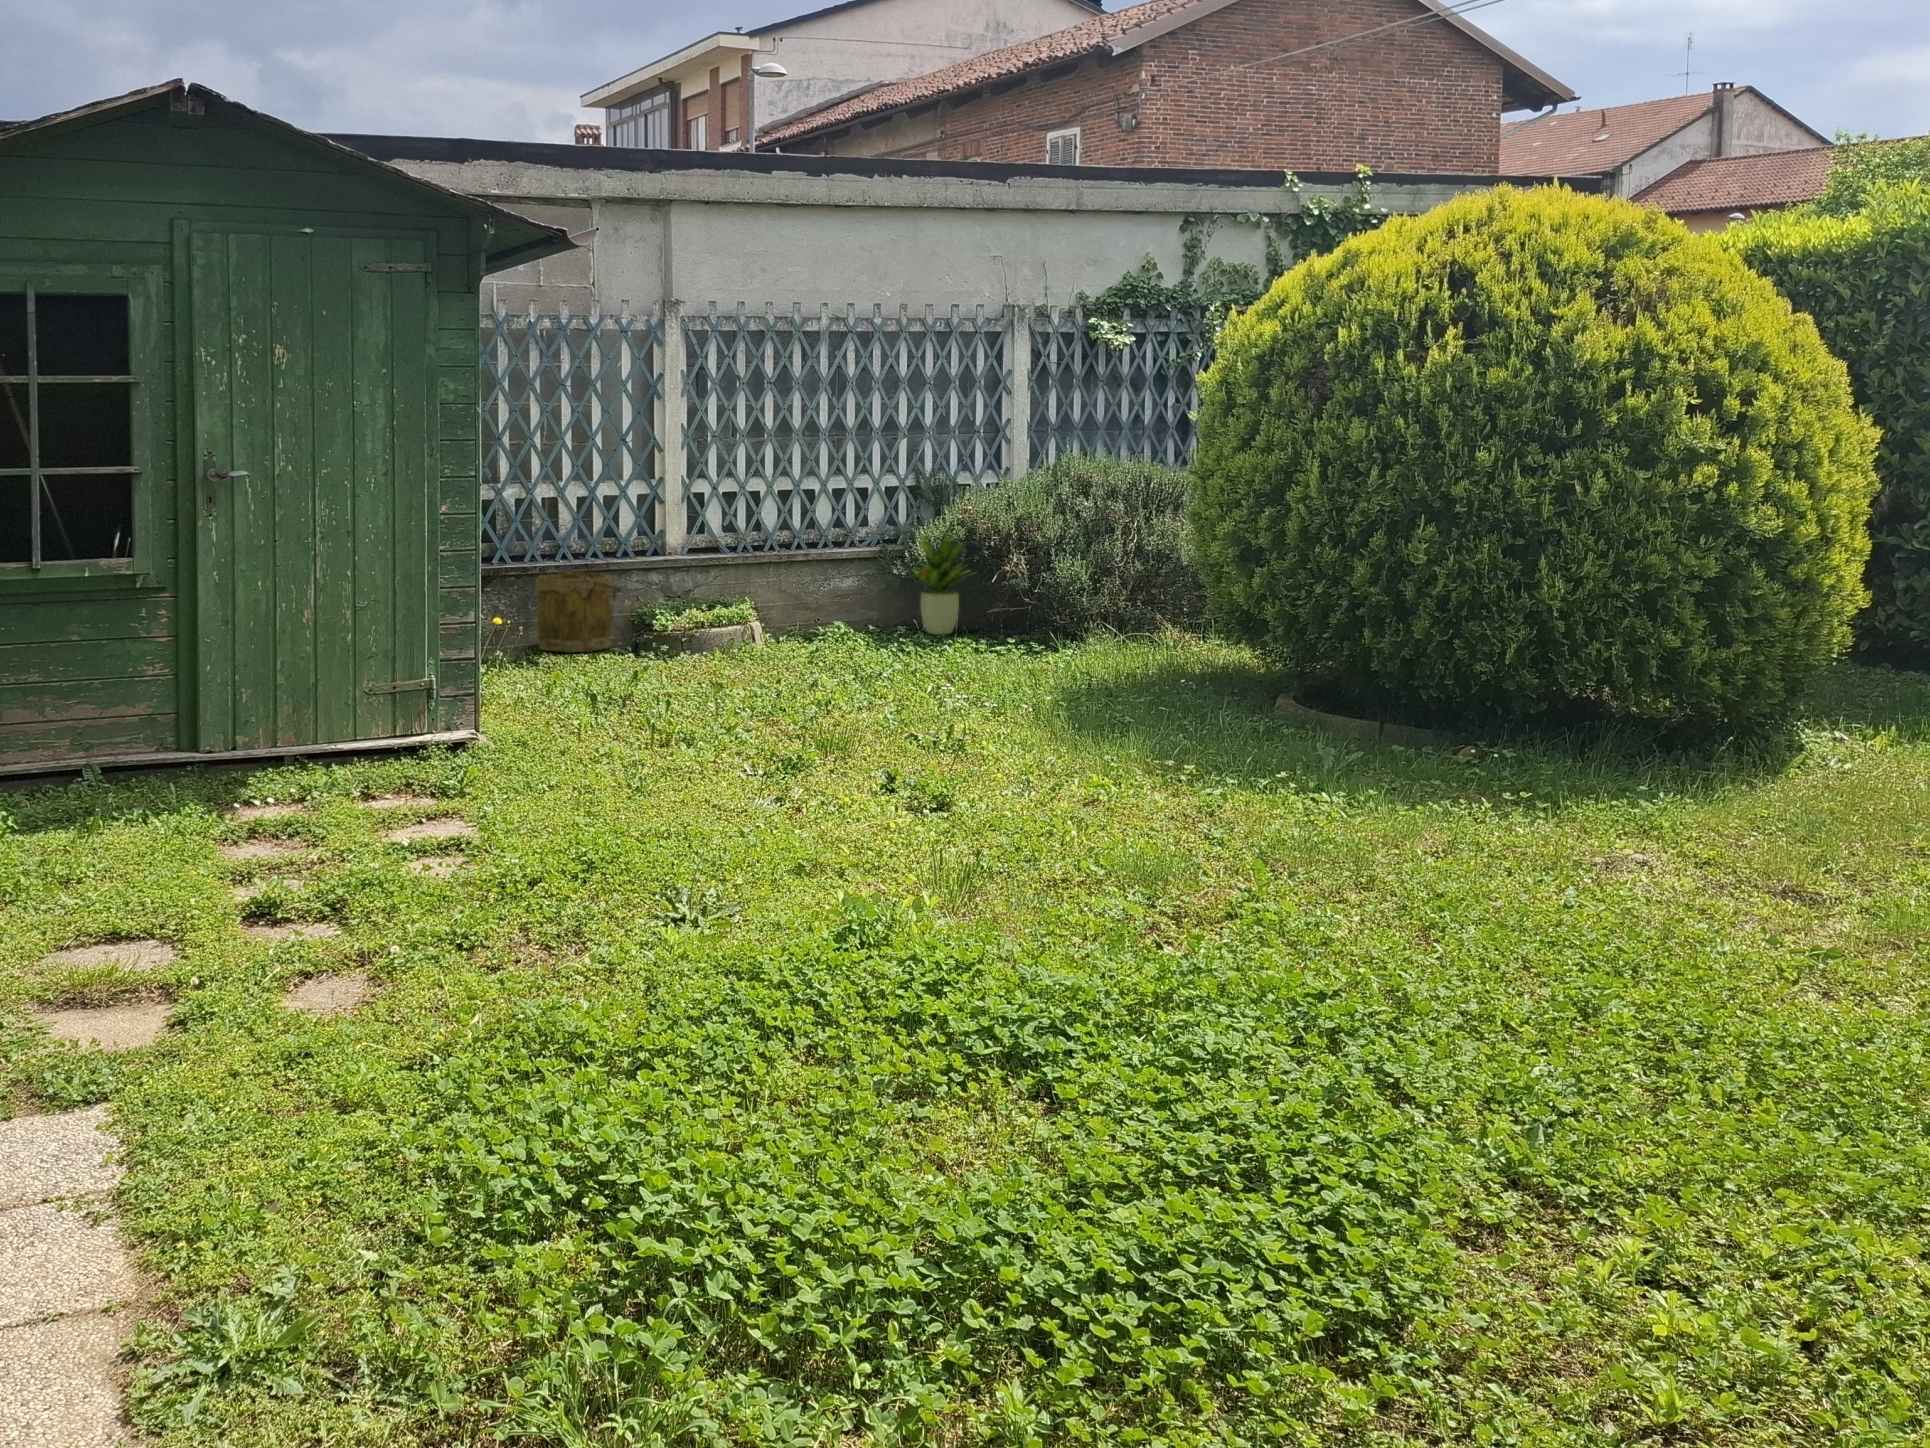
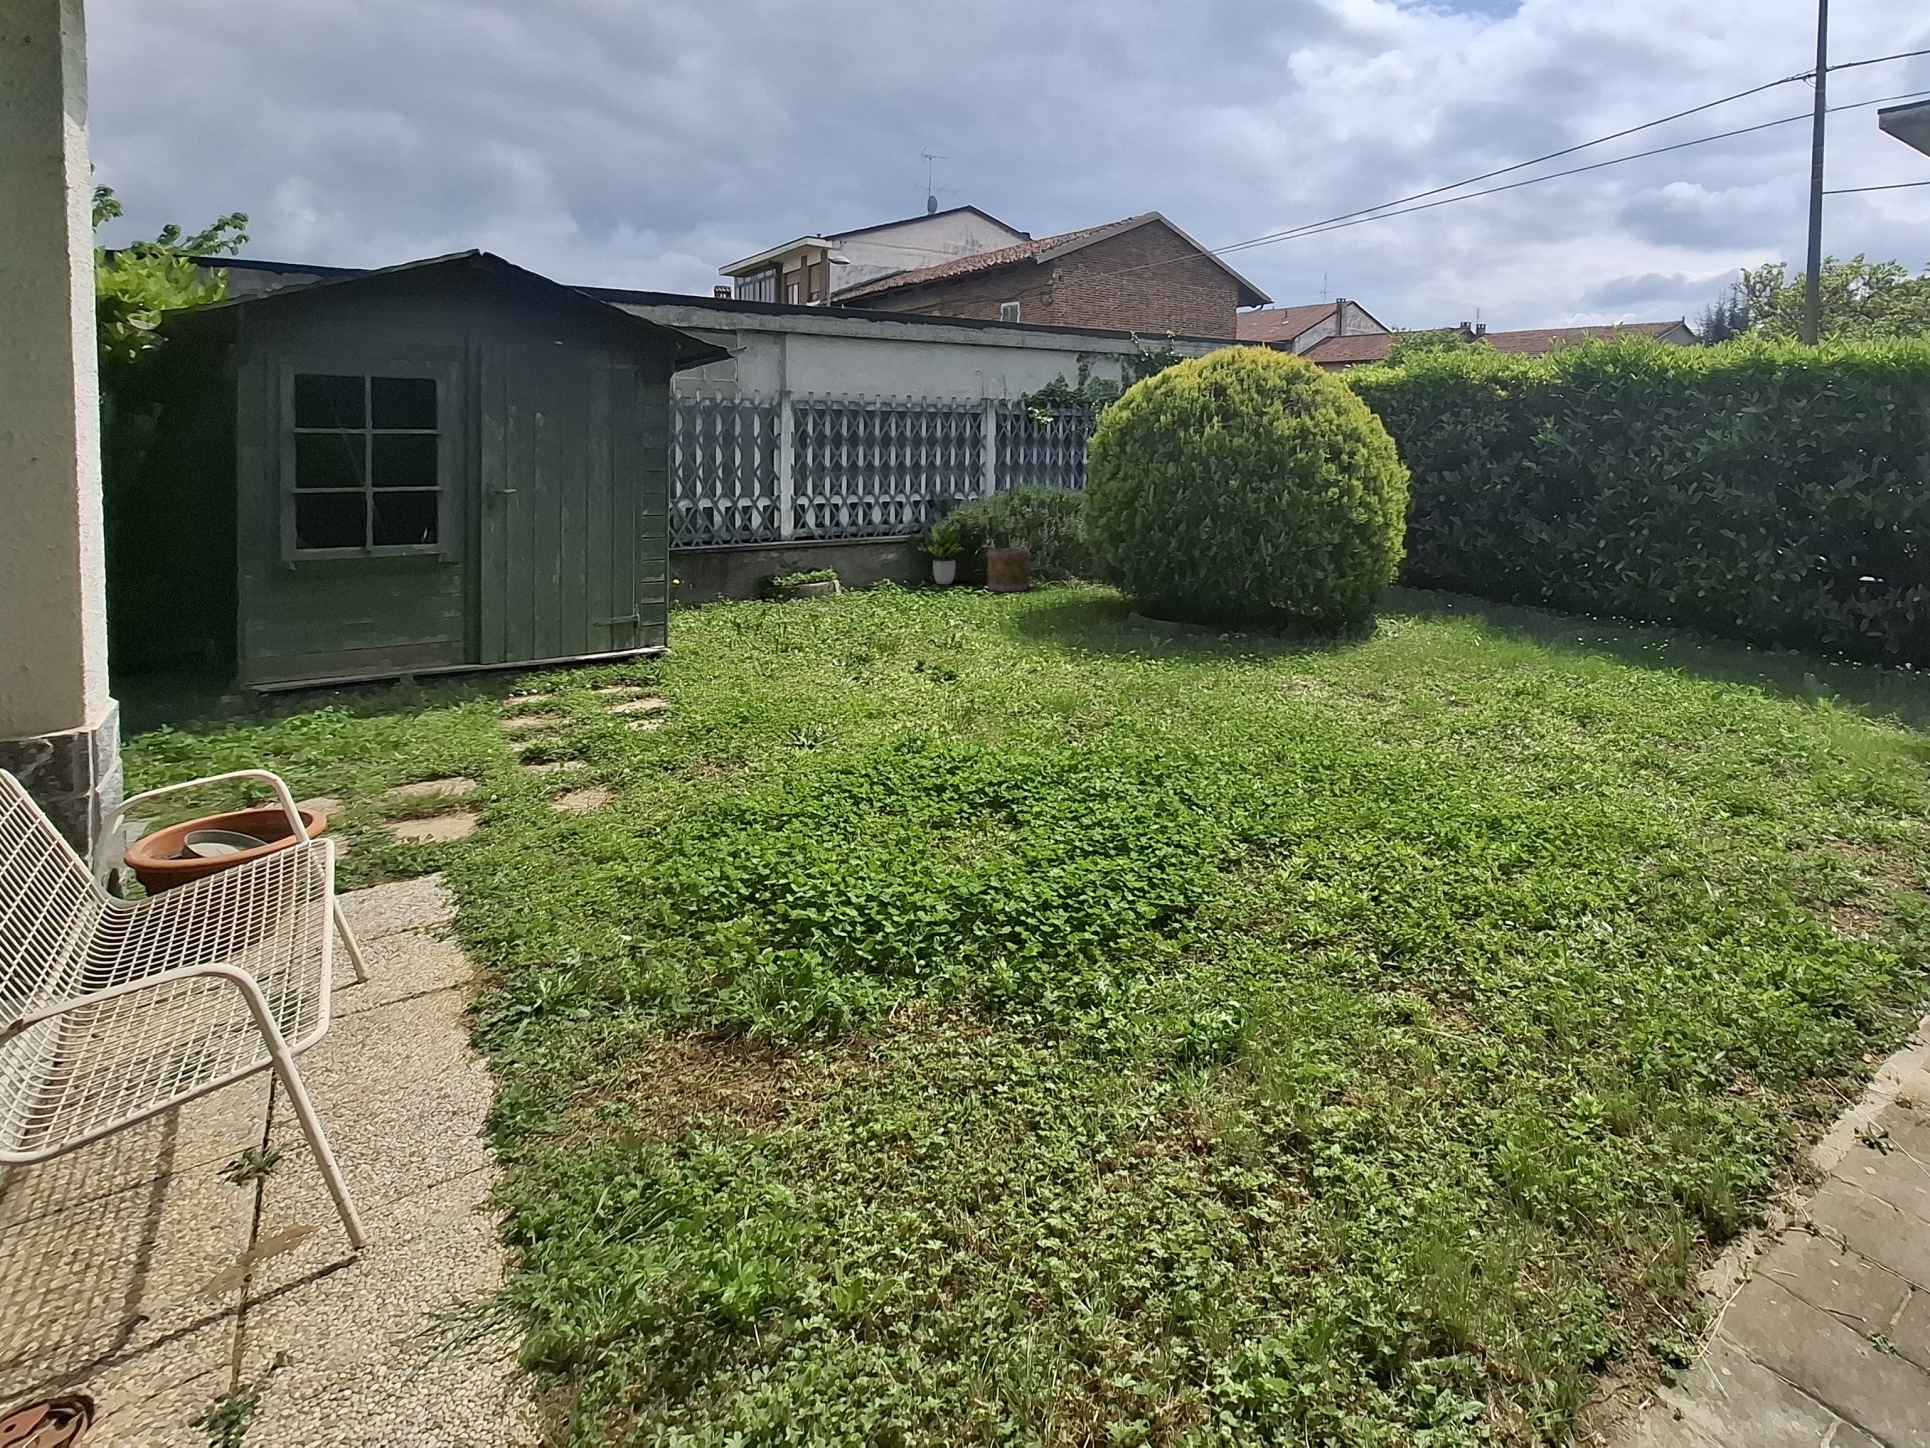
bucket: present [536,571,621,652] -> present [987,546,1034,592]

